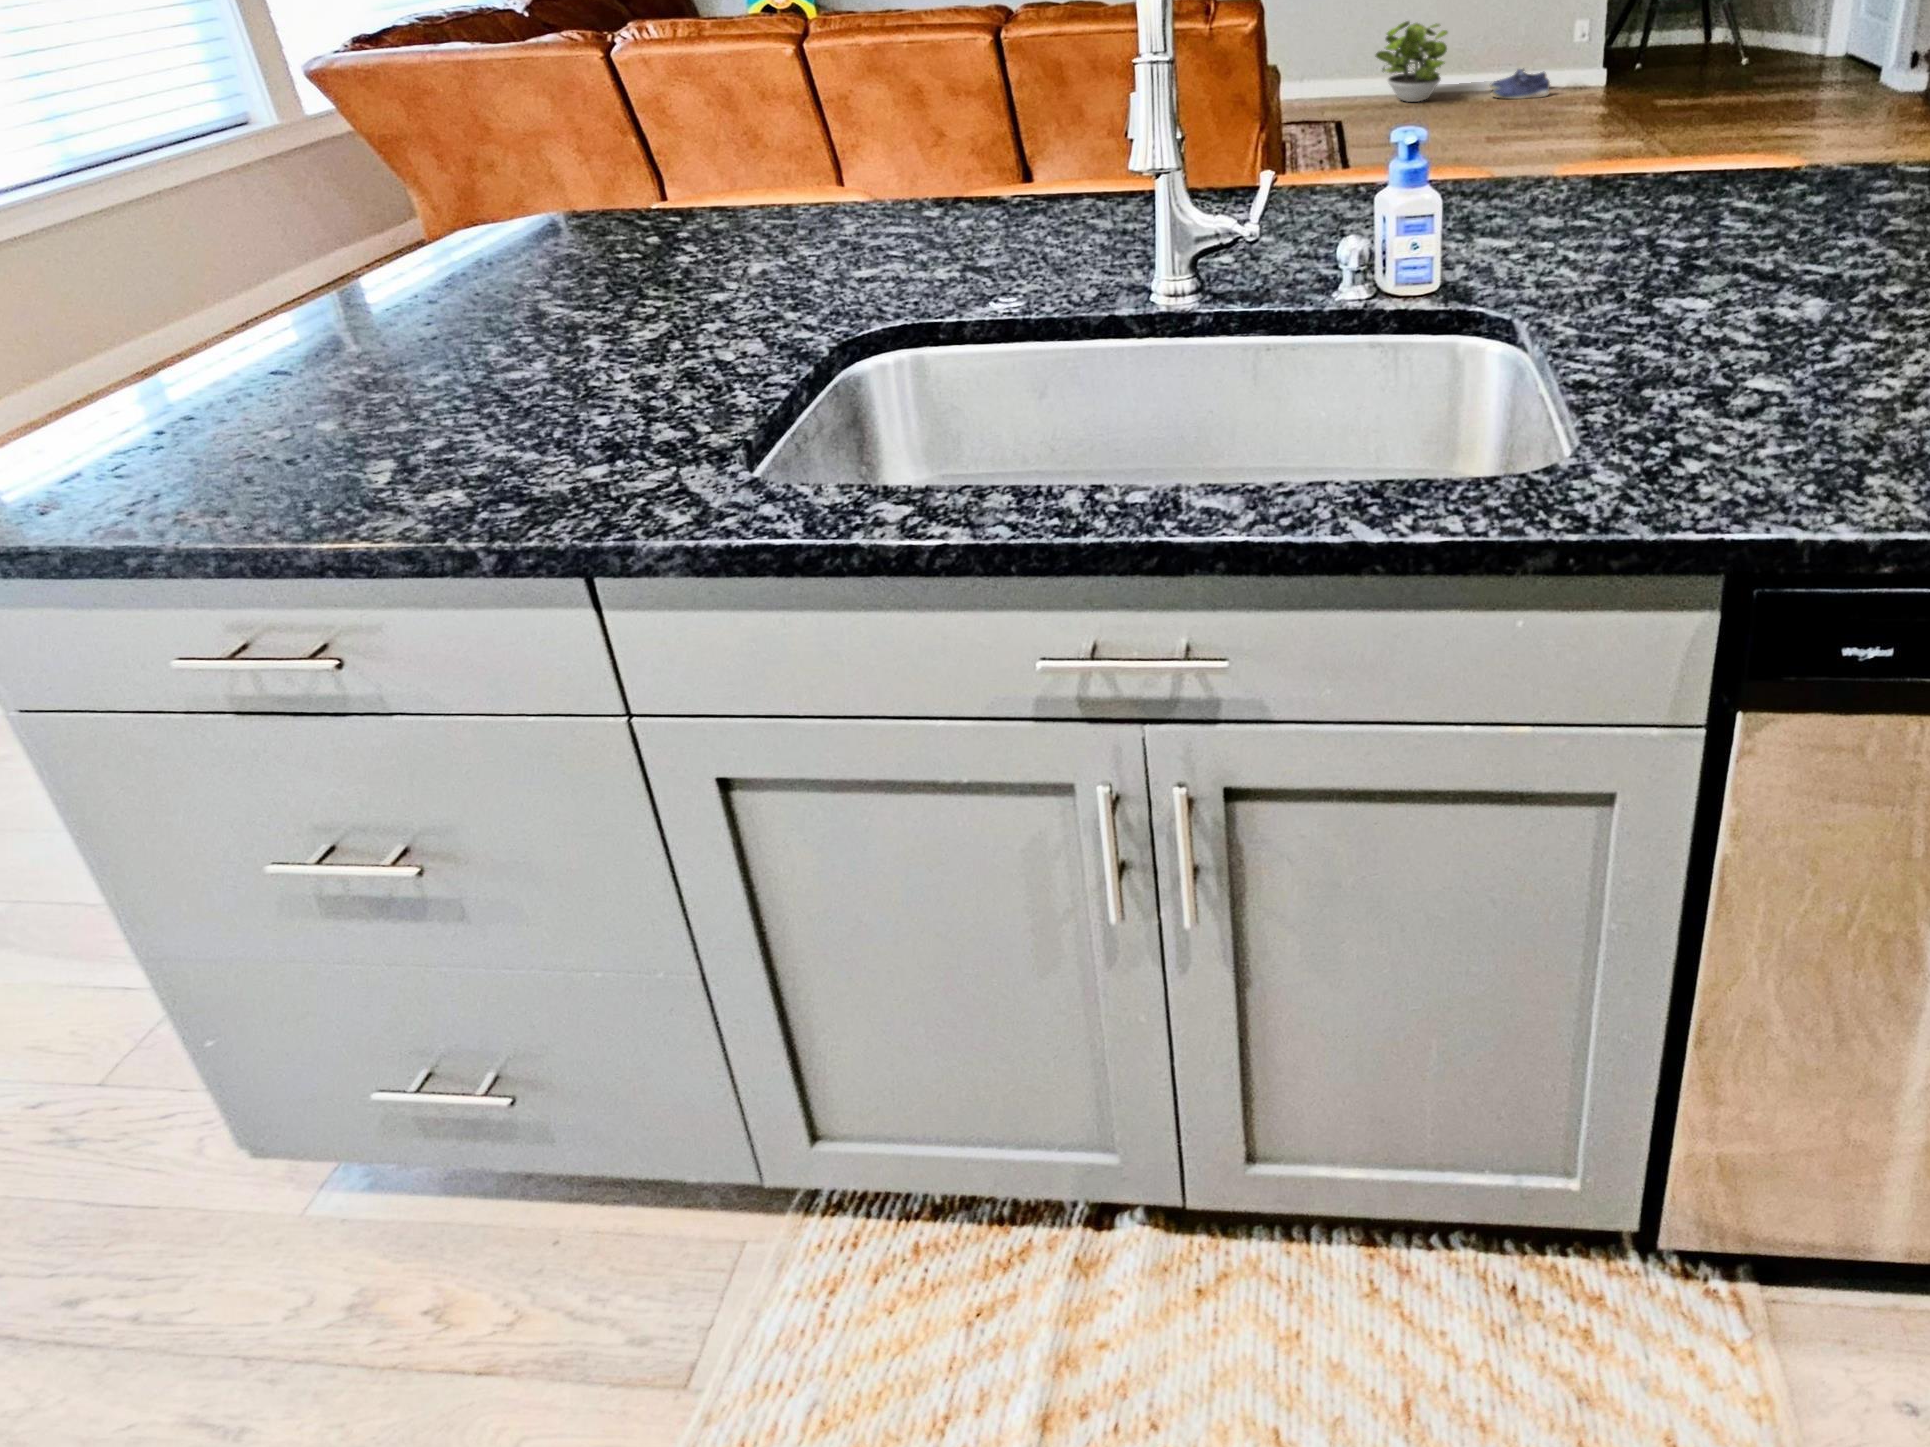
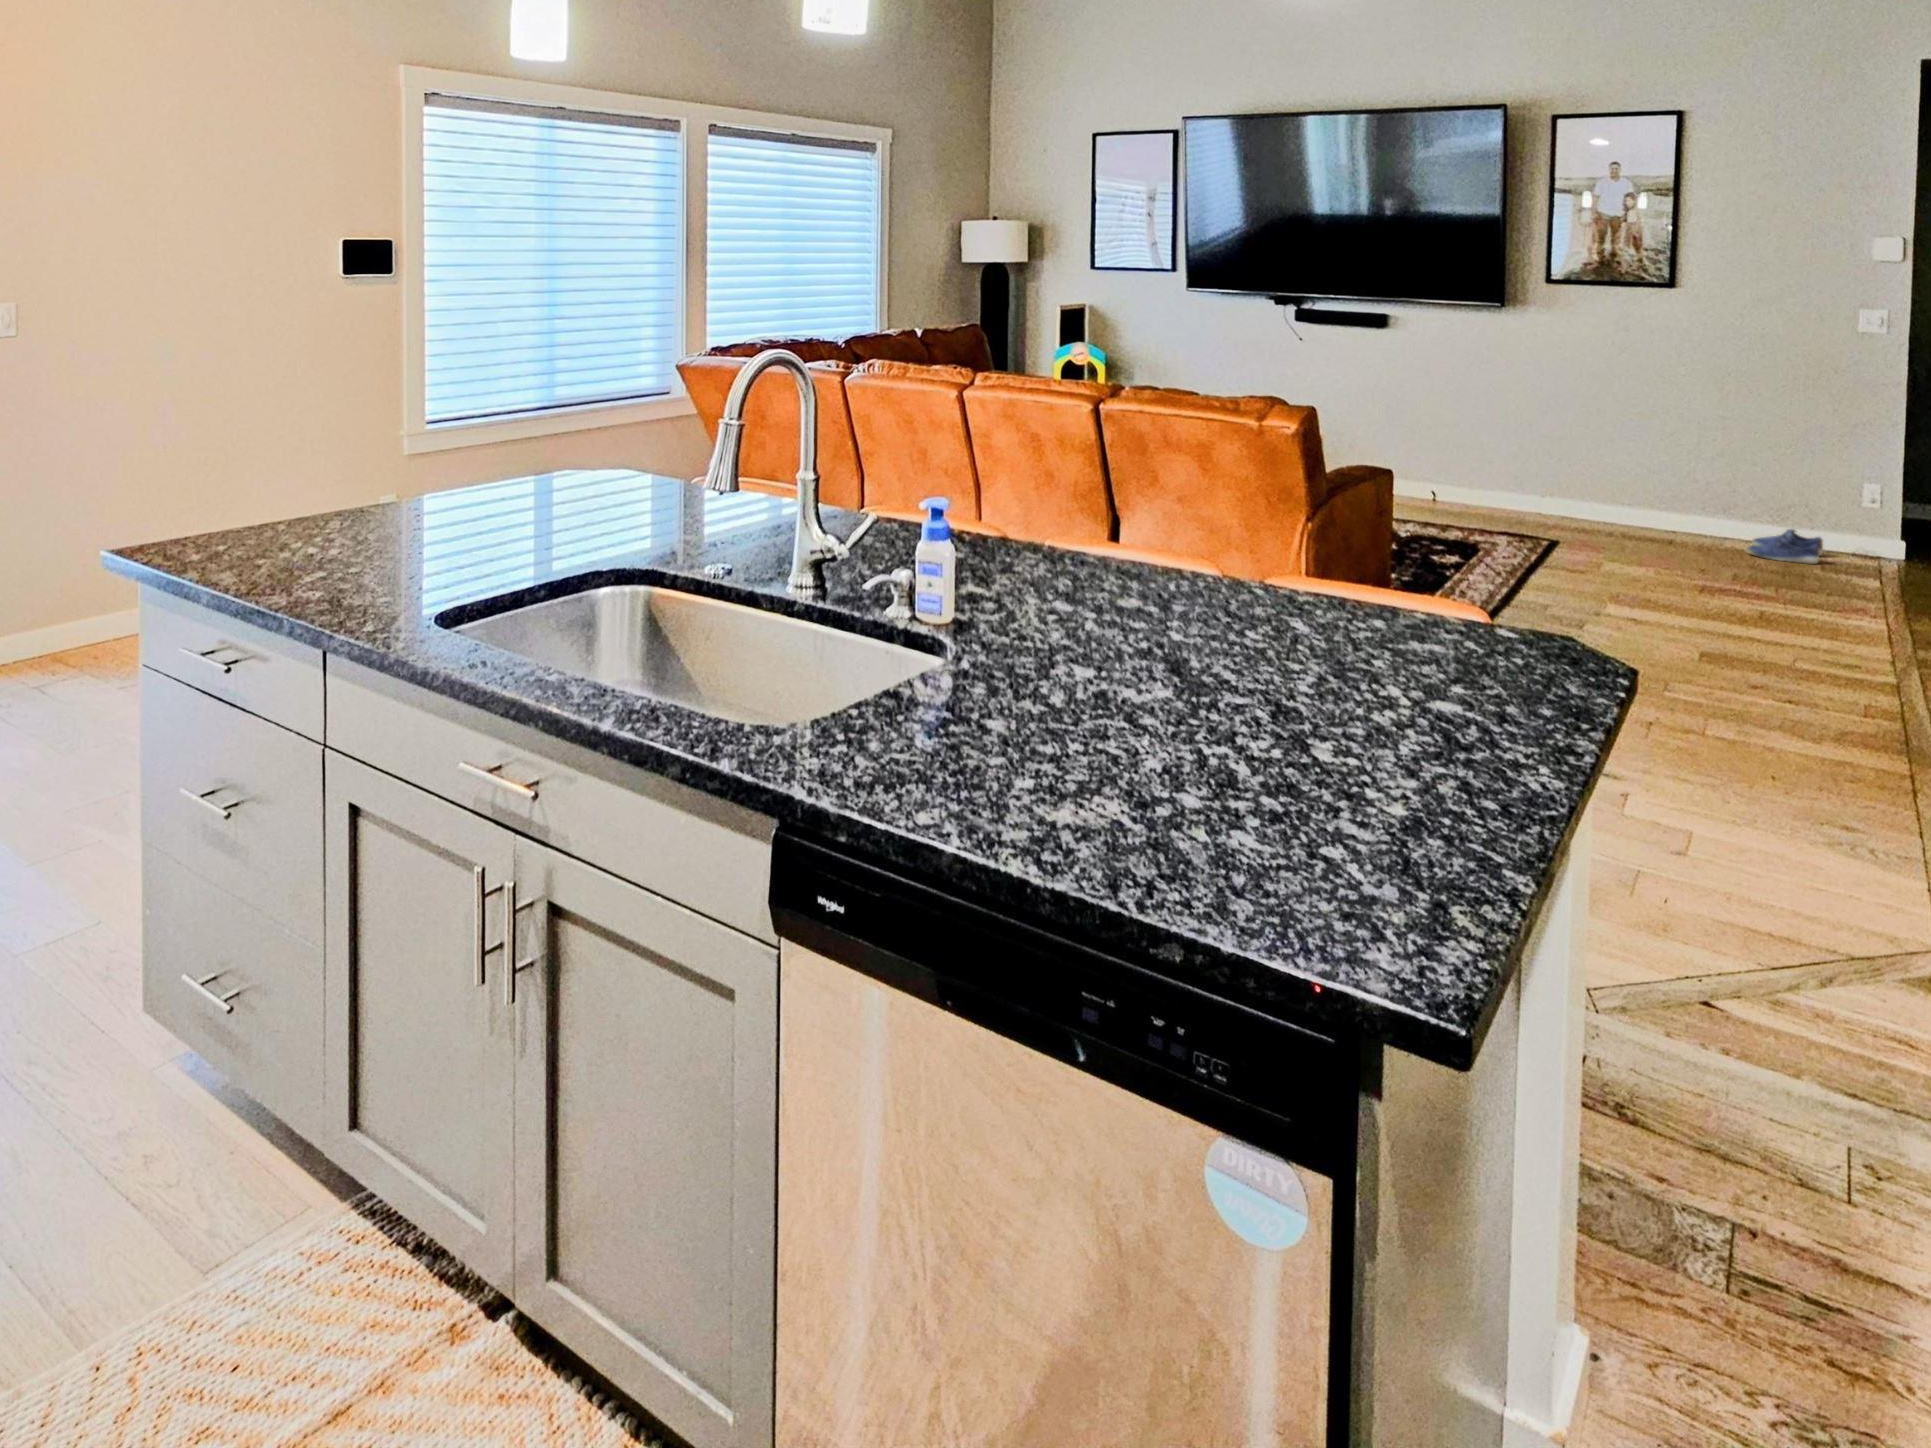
potted plant: present [1375,21,1448,102] -> none [1610,459,1698,543]

